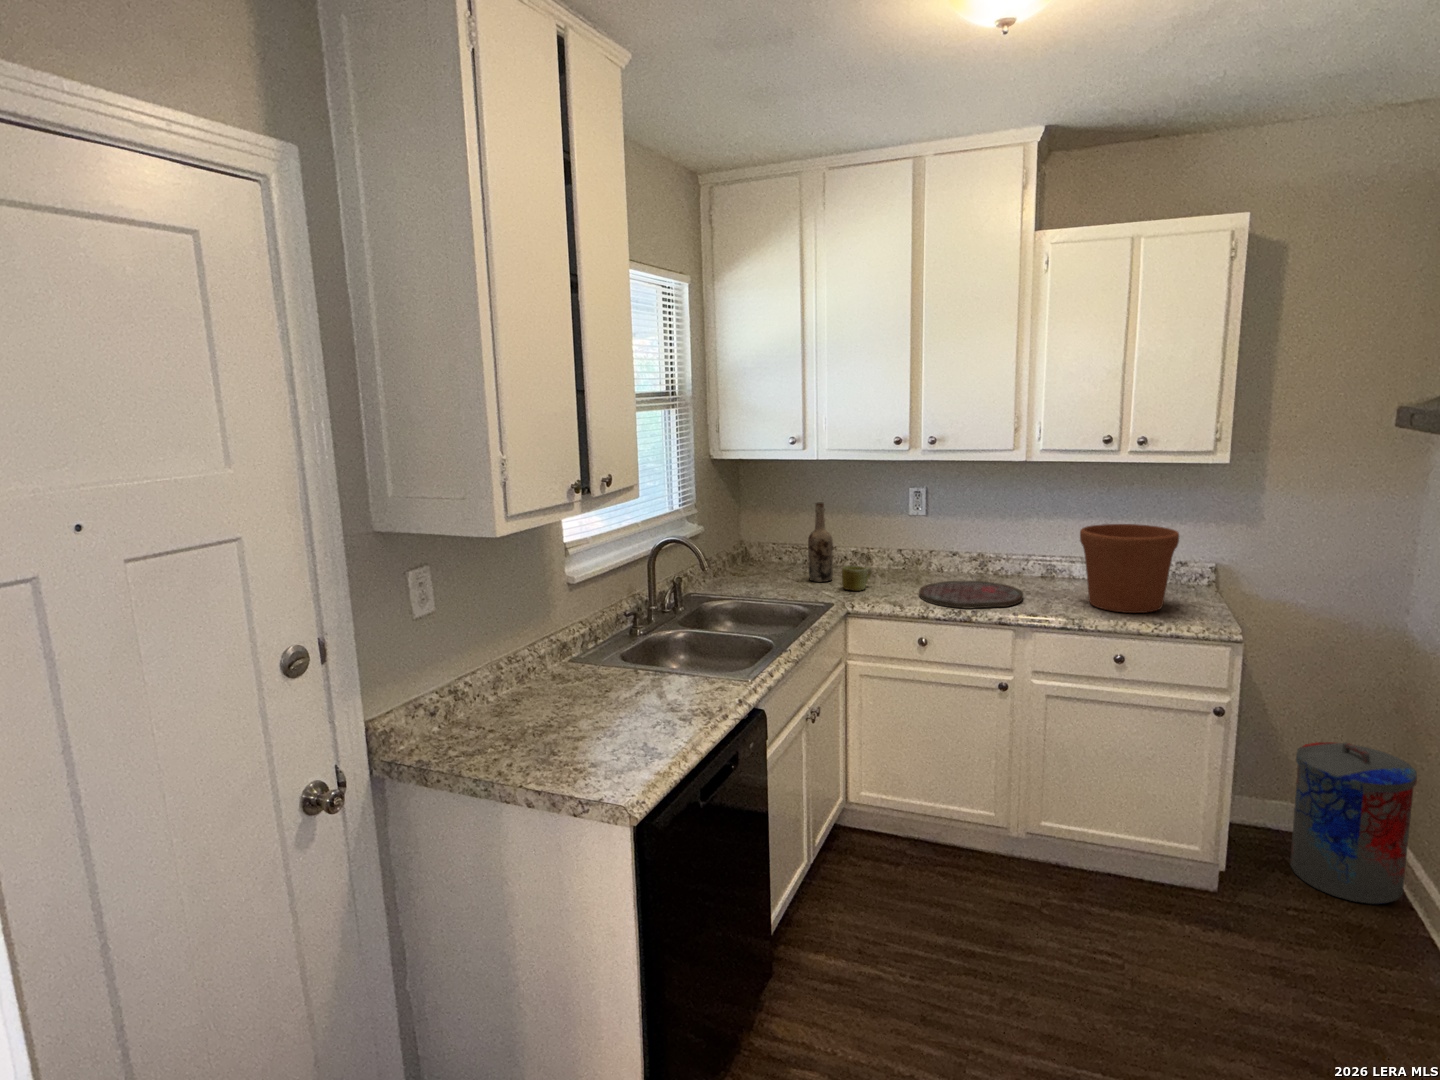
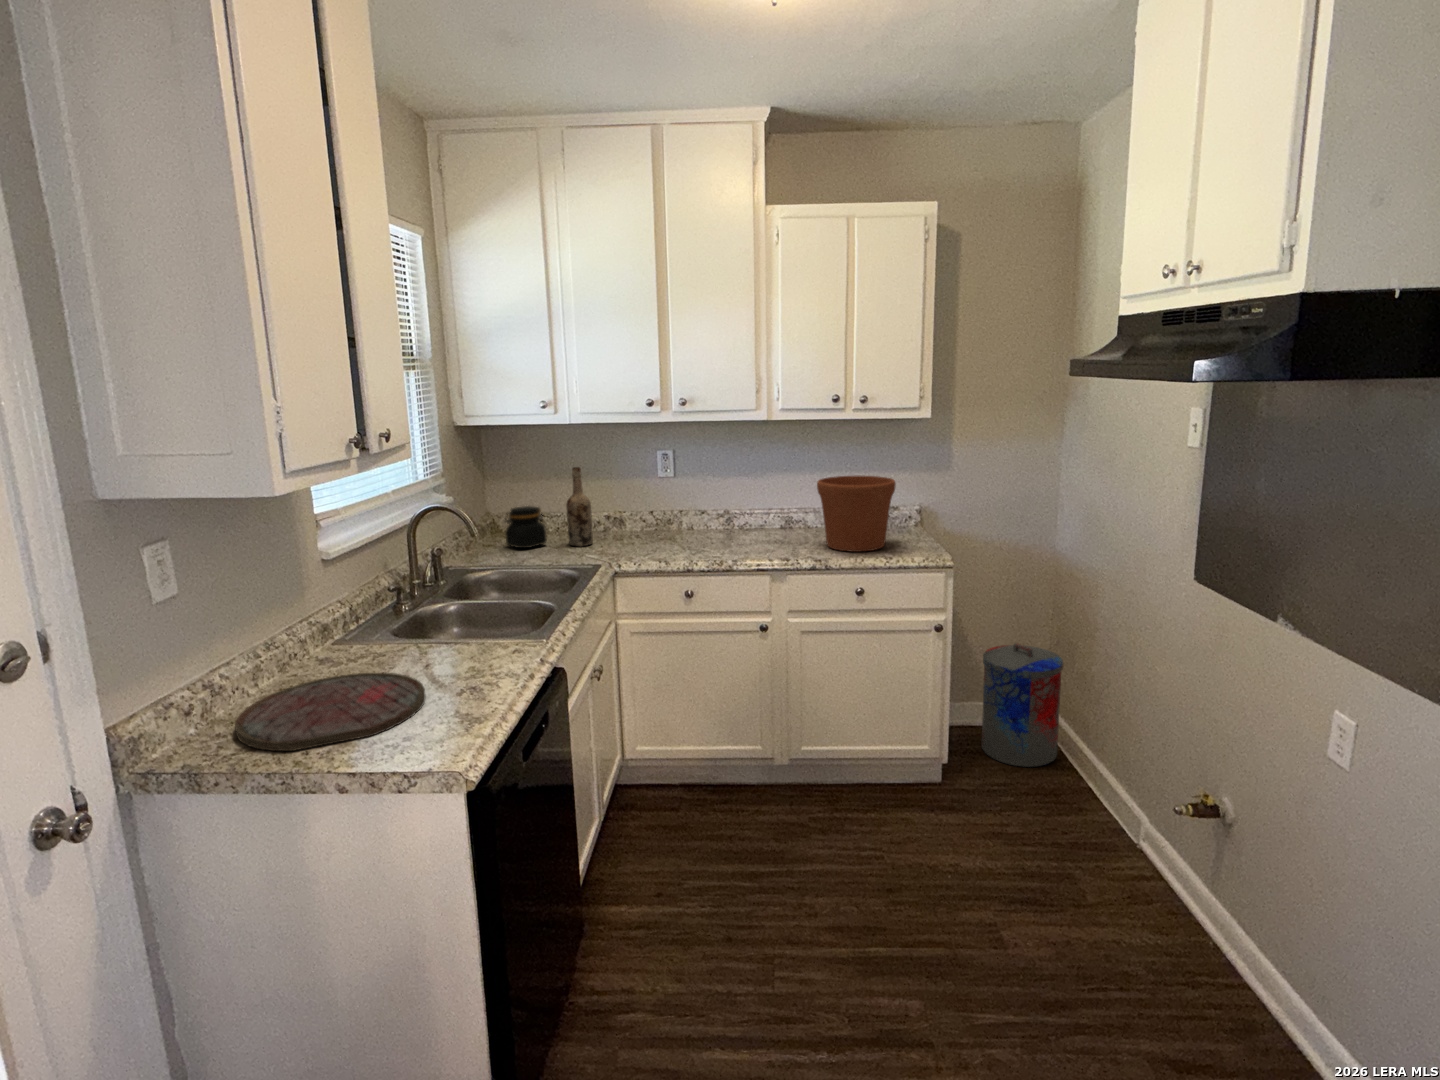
jar: none [747,539,788,580] -> present [505,506,547,548]
mug: present [842,566,872,591] -> none [604,528,633,552]
cutting board: present [919,581,1023,609] -> present [235,673,425,751]

